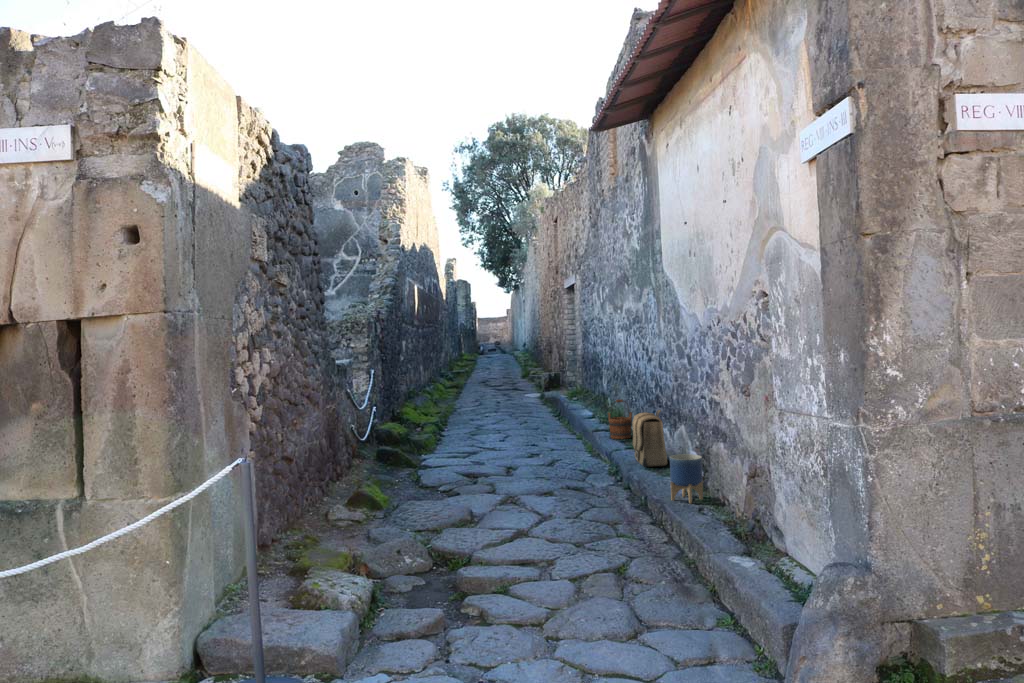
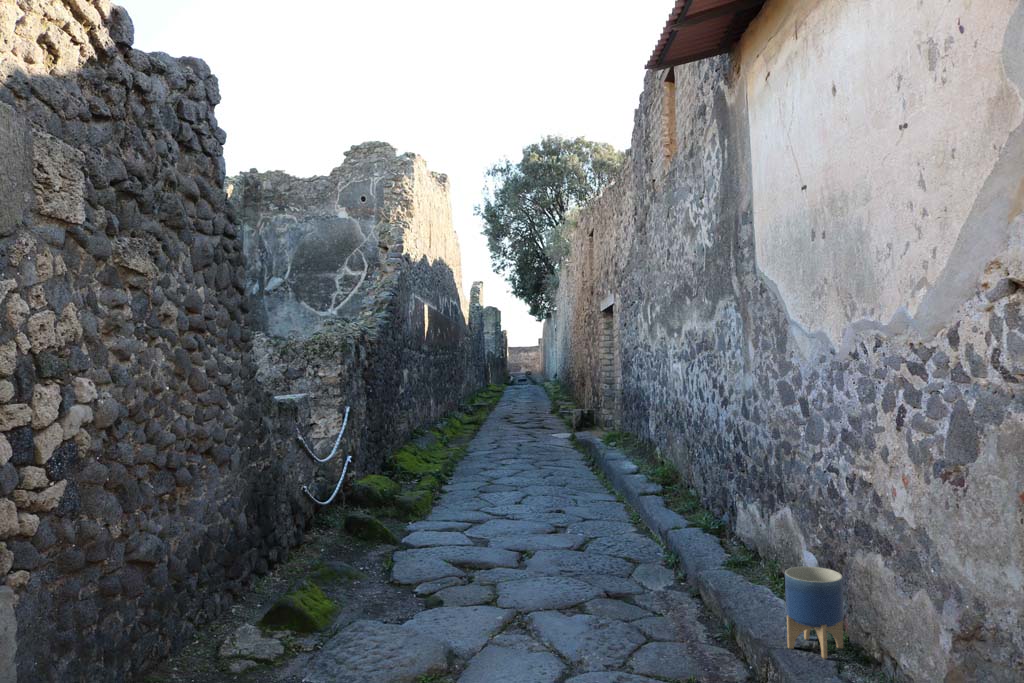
wooden bucket: present [607,400,632,439] -> none [661,454,696,509]
backpack: present [632,410,667,467] -> none [703,478,759,565]

